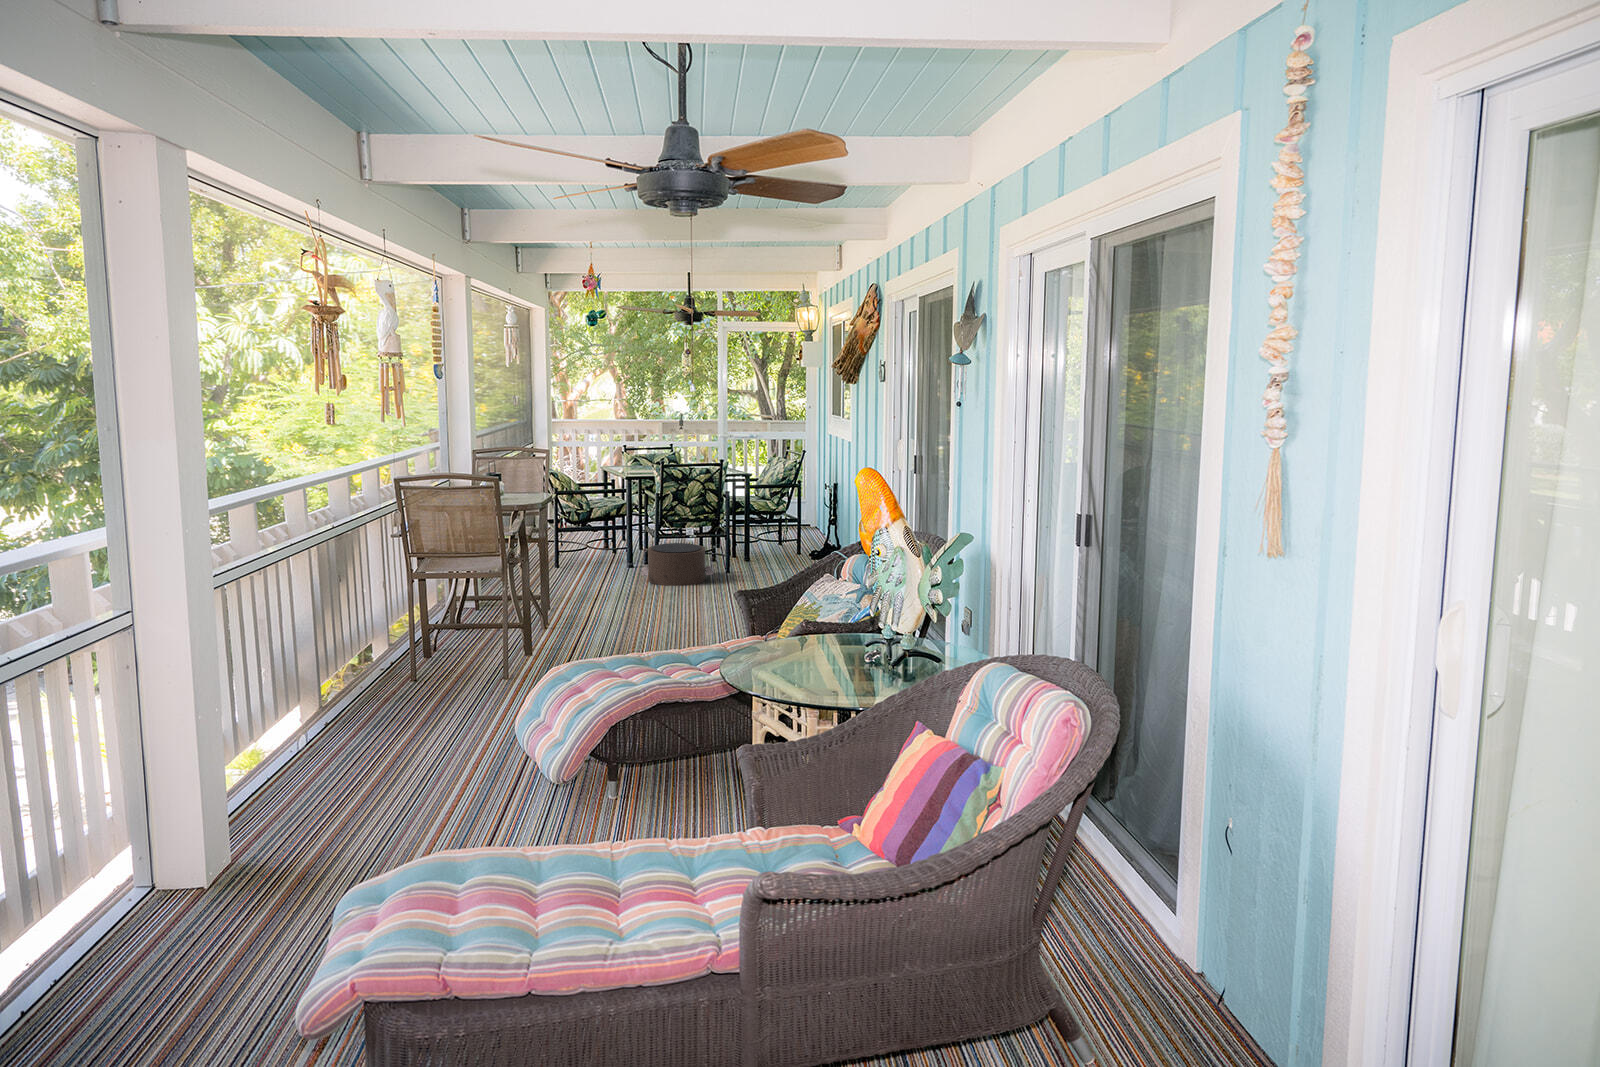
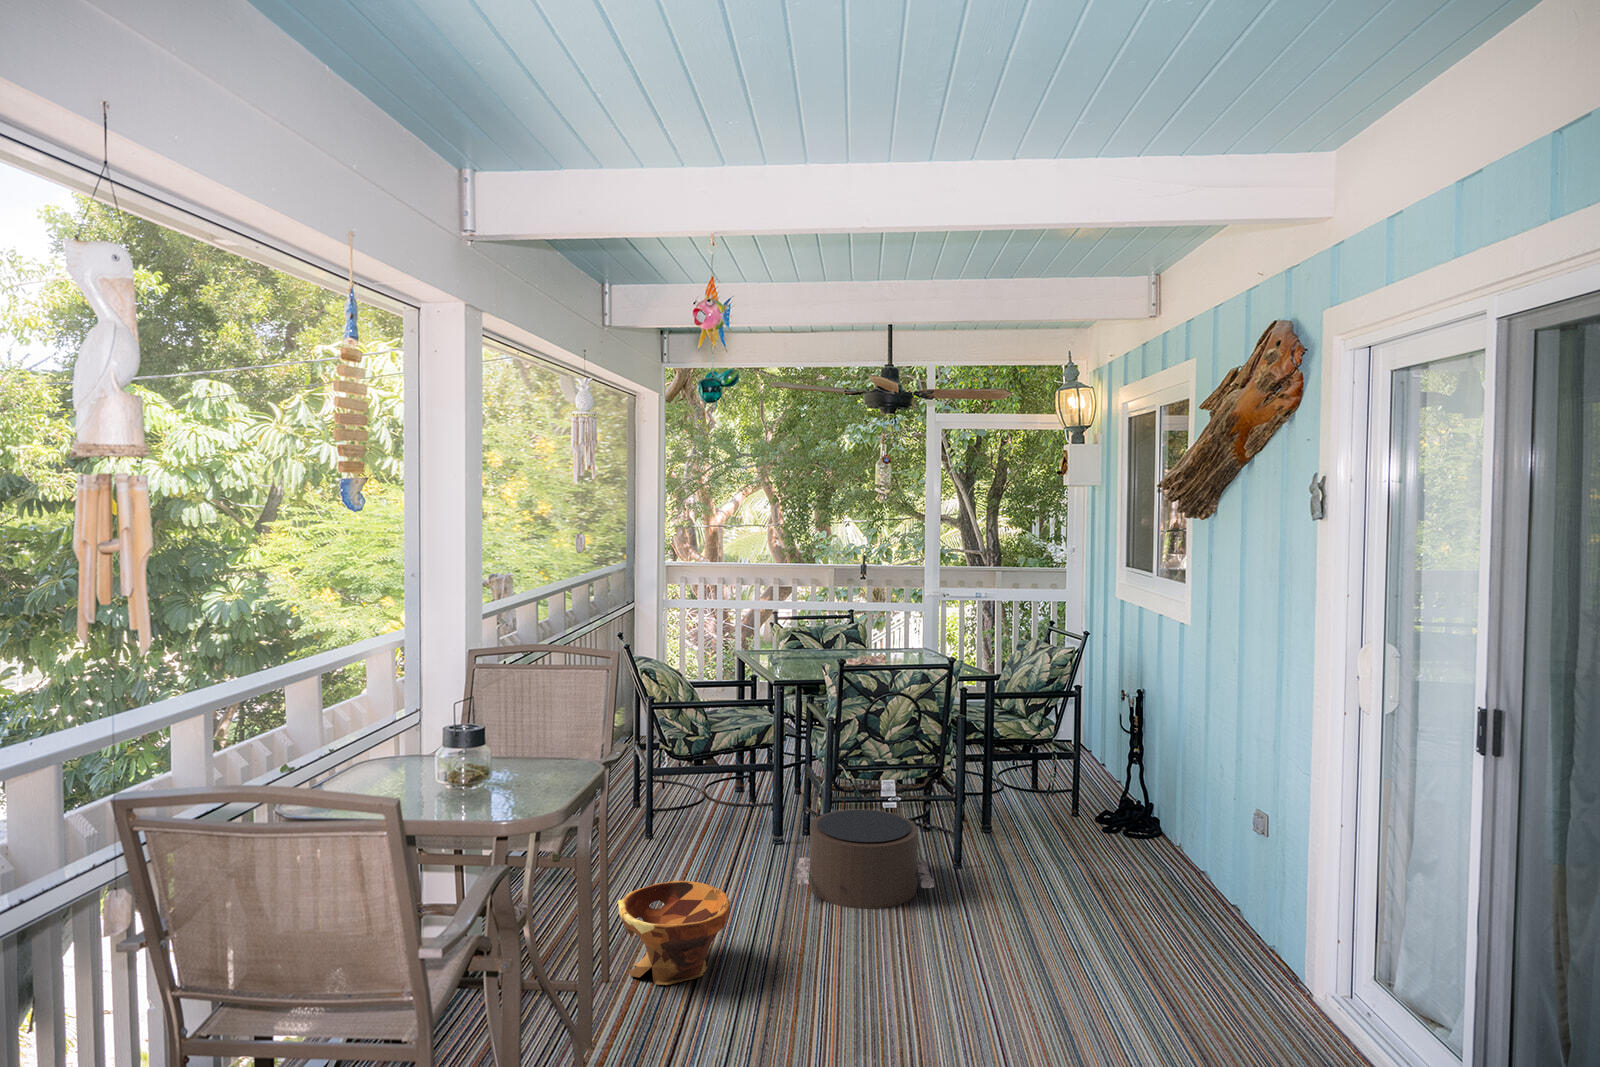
planter: none [552,566,608,608] -> present [618,881,730,985]

